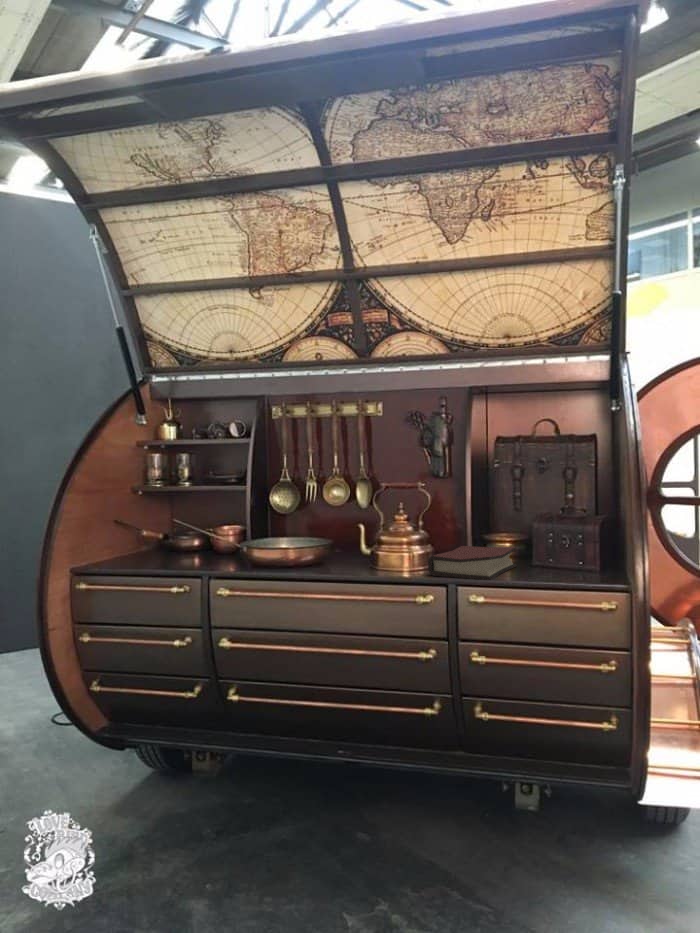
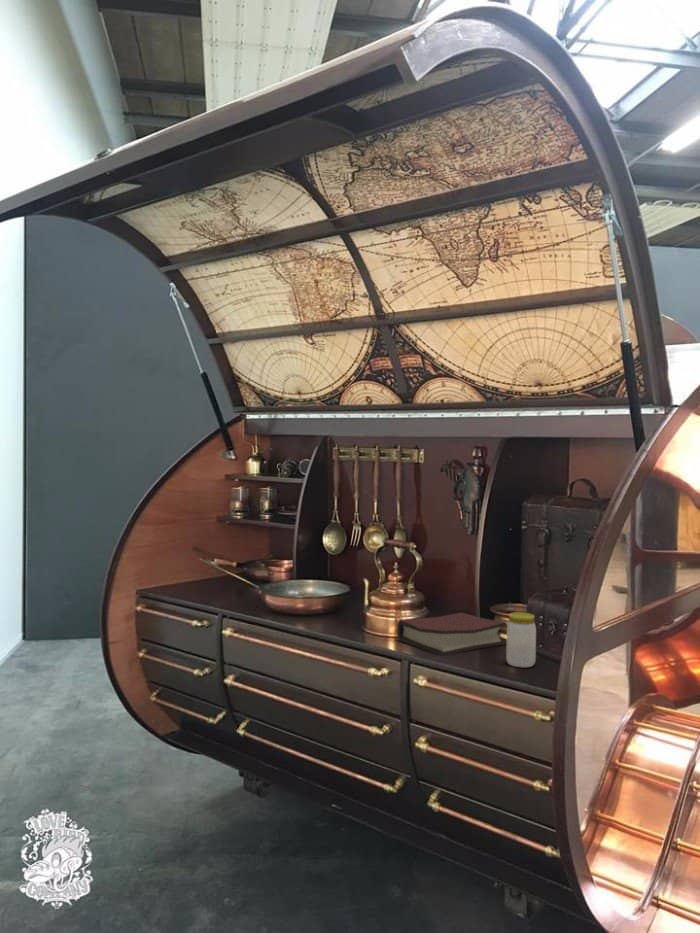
jar: none [547,531,574,578] -> present [506,612,536,668]

